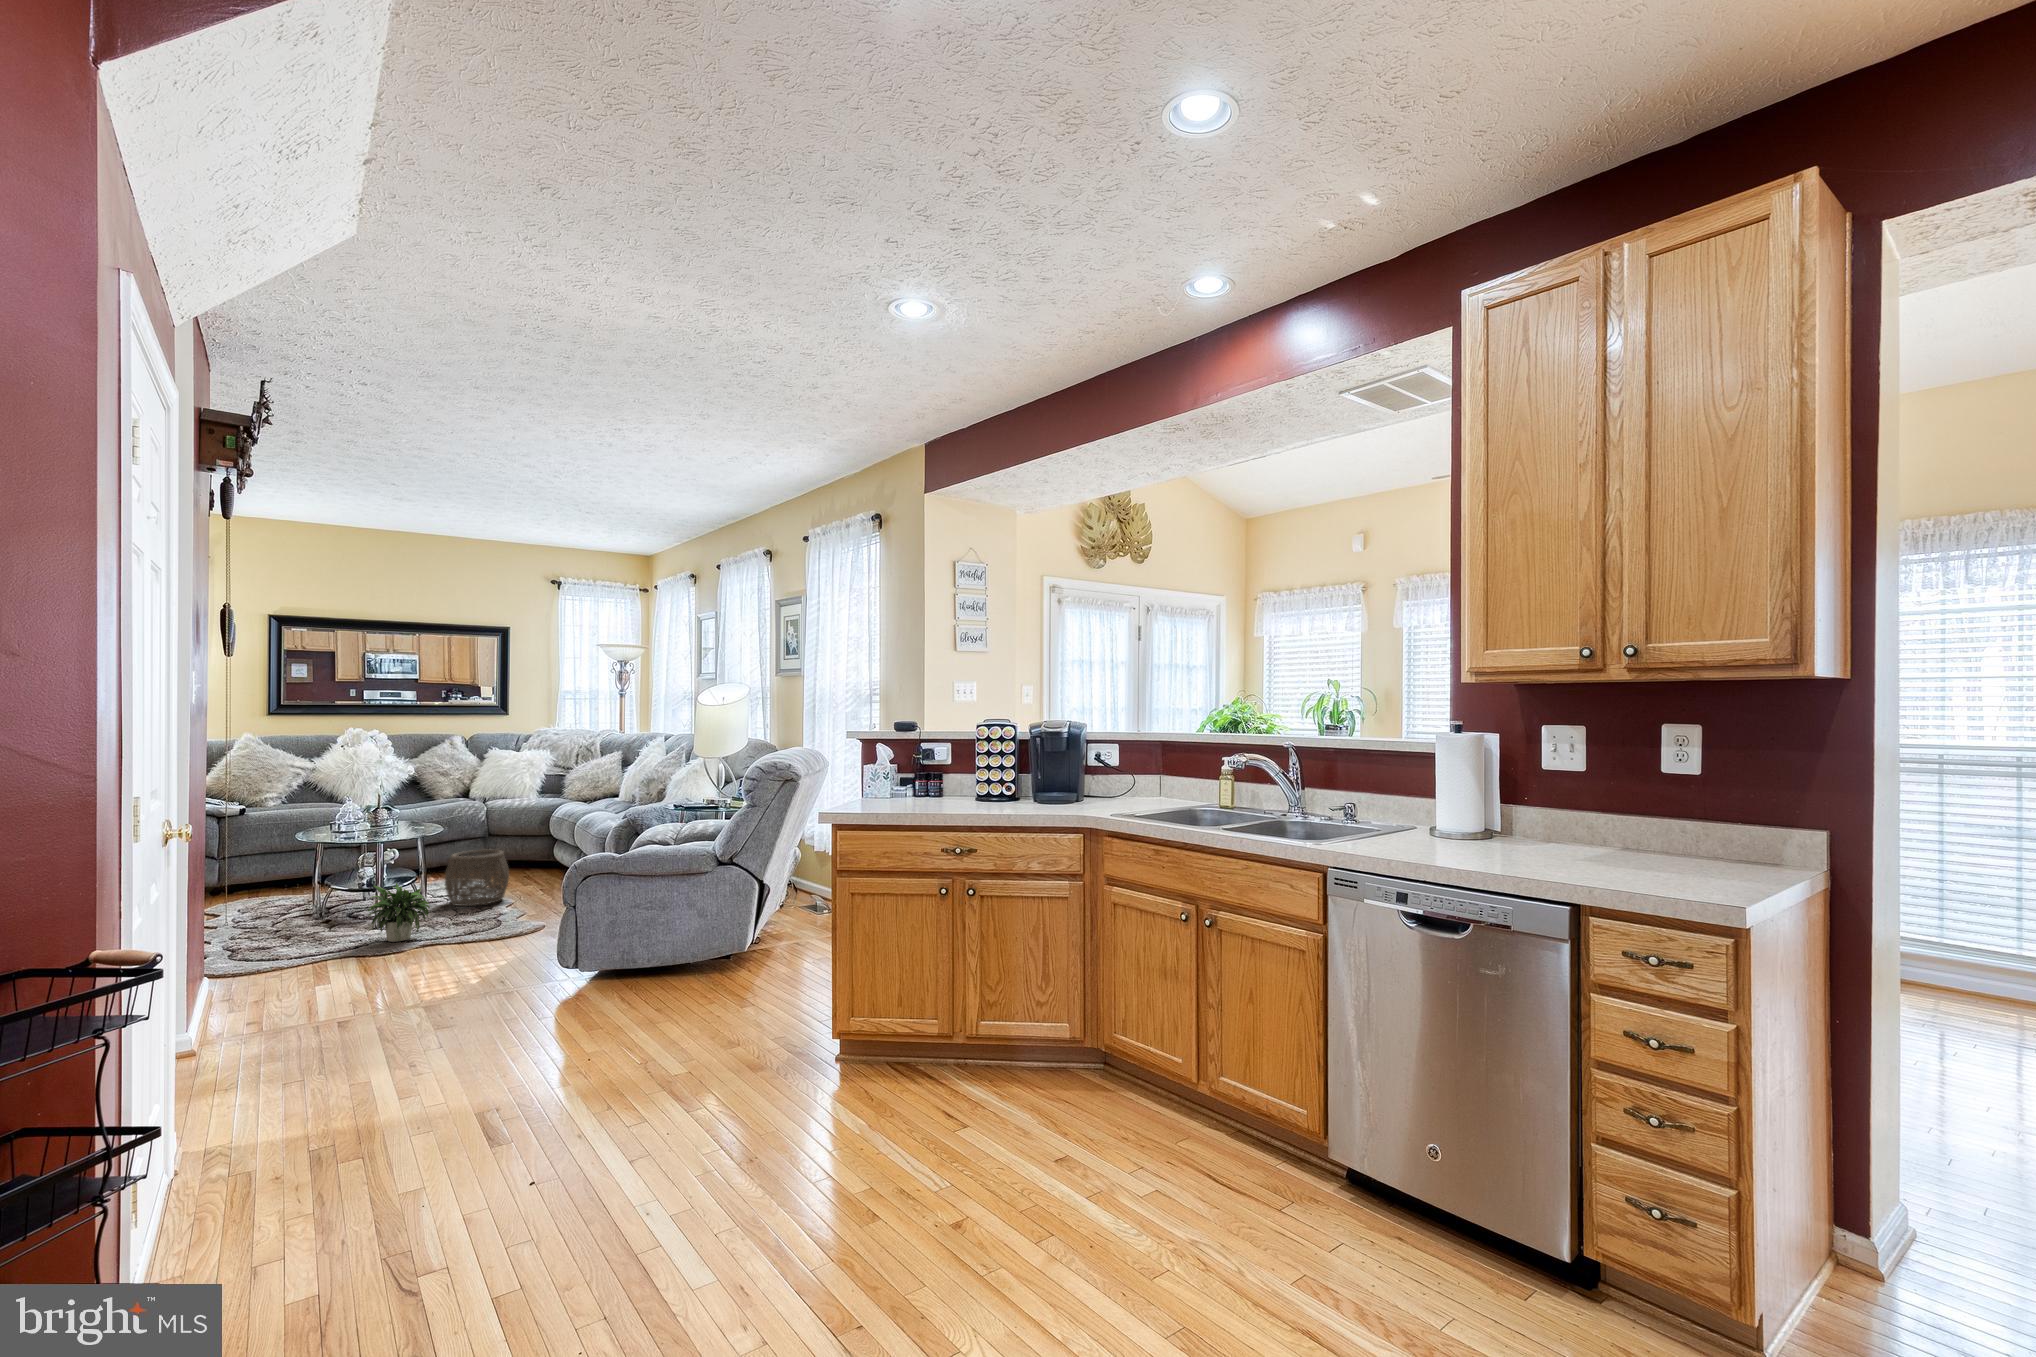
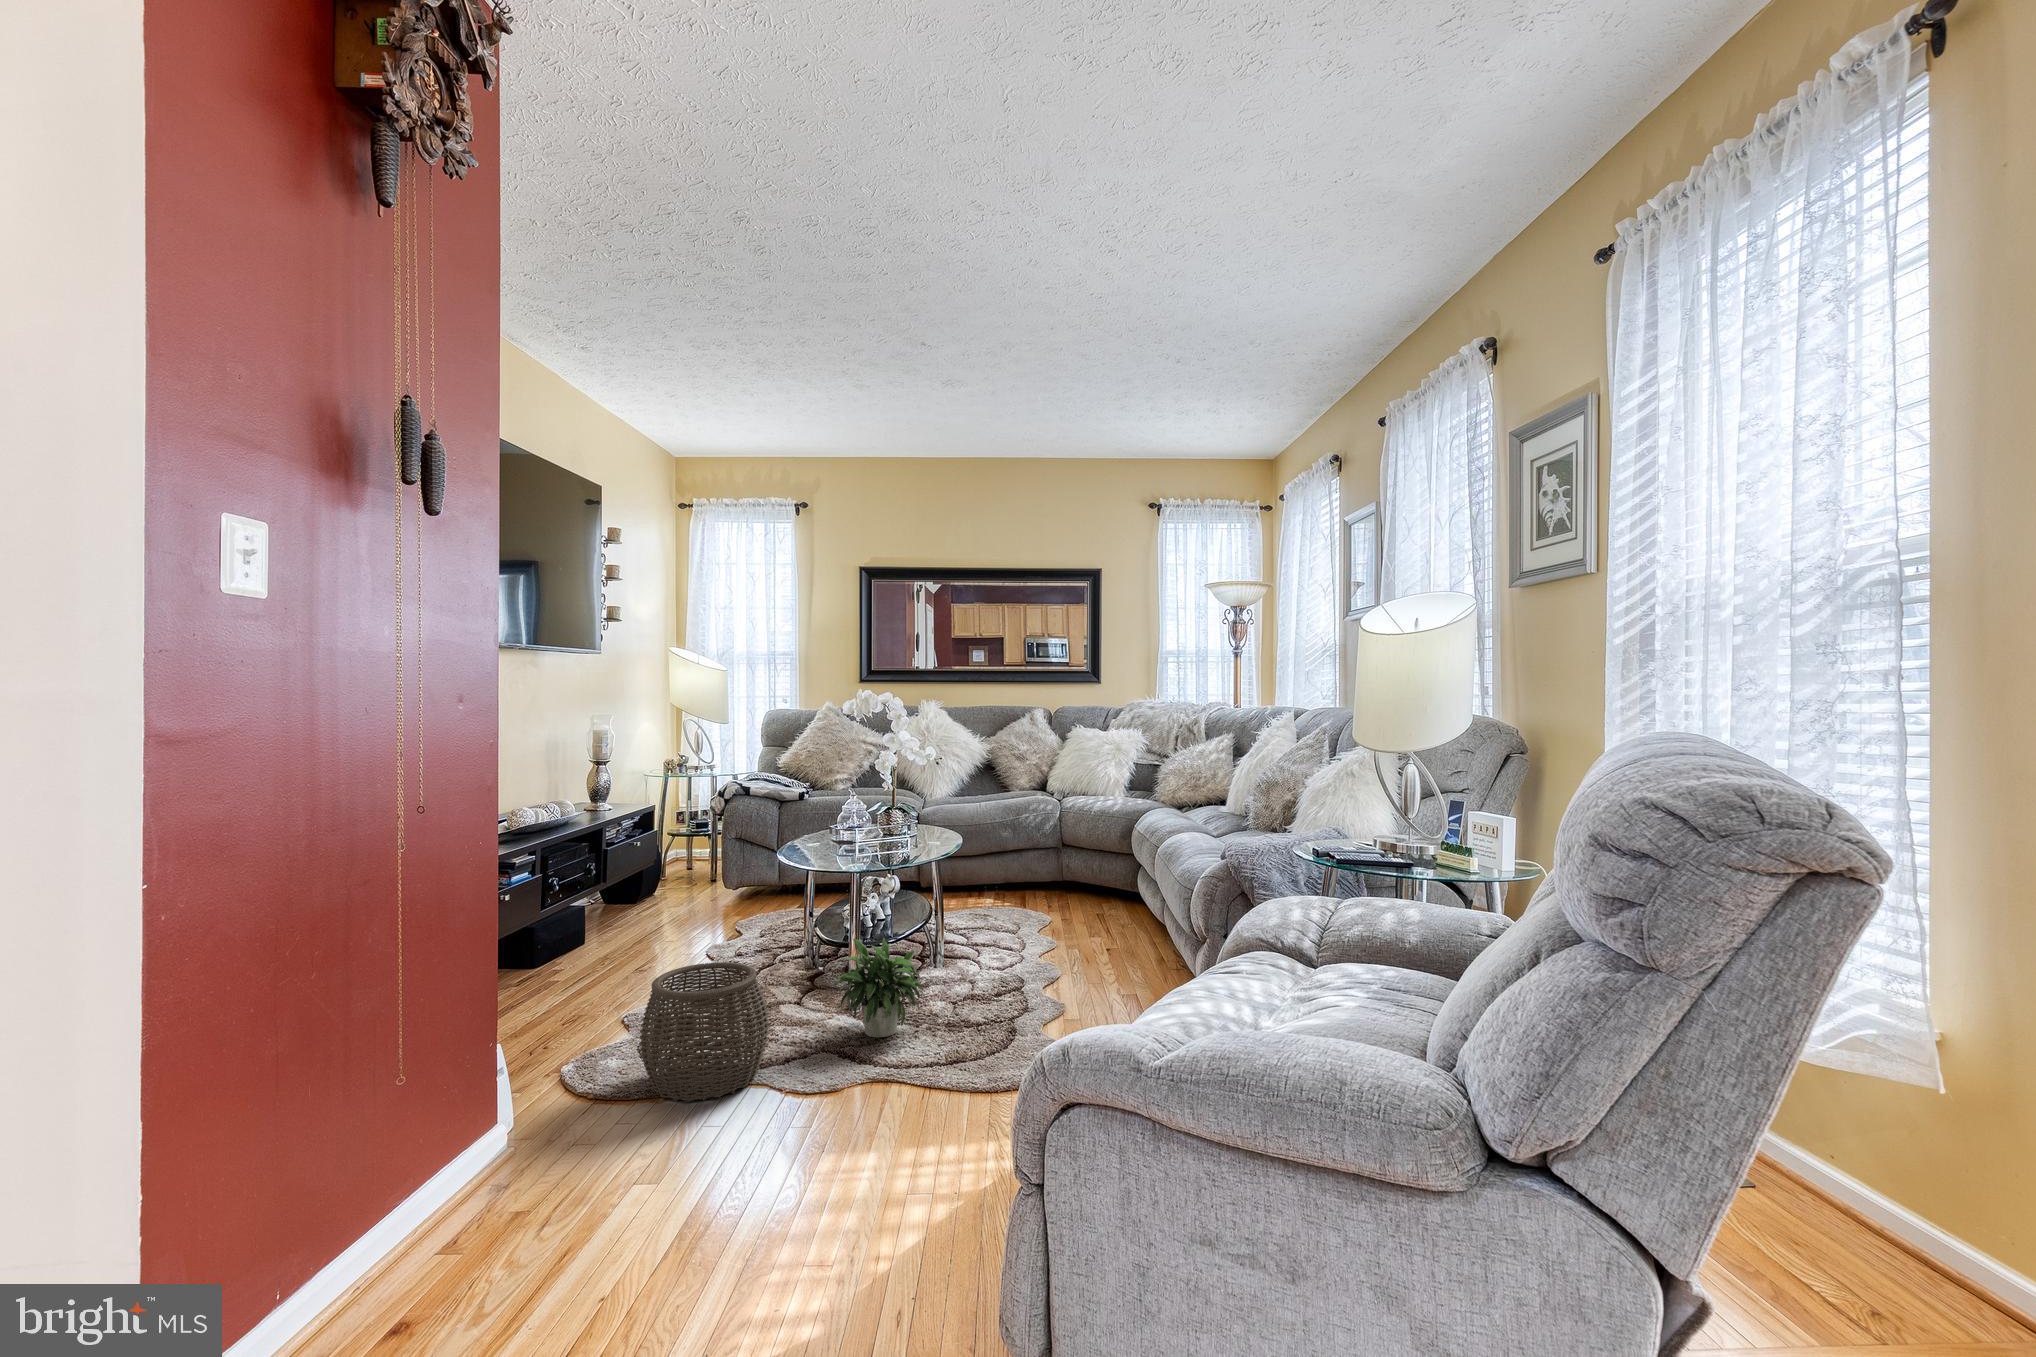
woven basket: present [445,850,509,906] -> present [639,962,769,1102]

